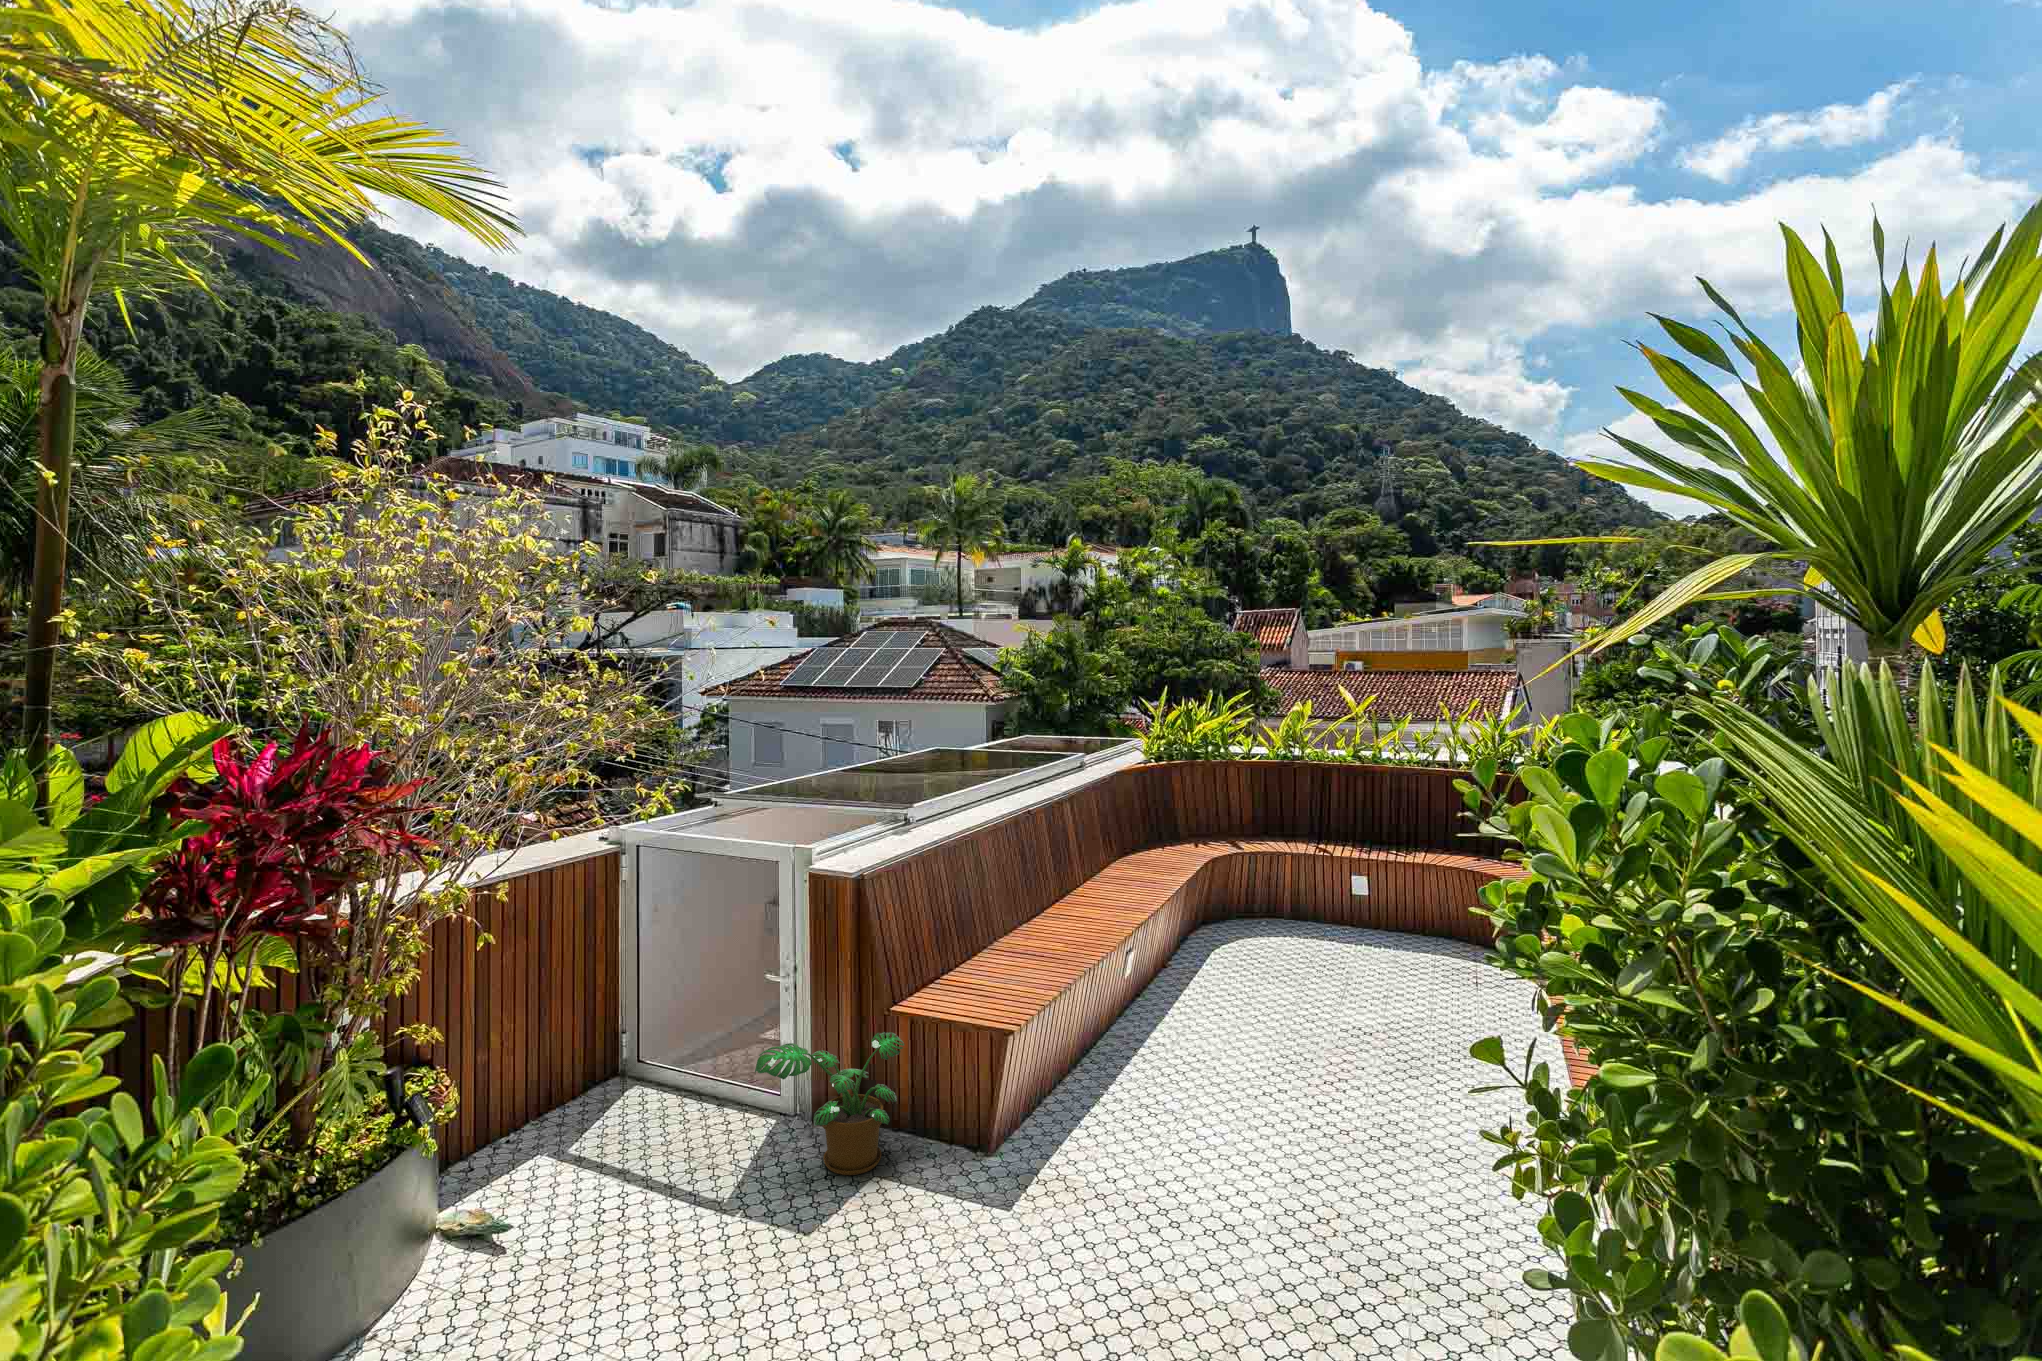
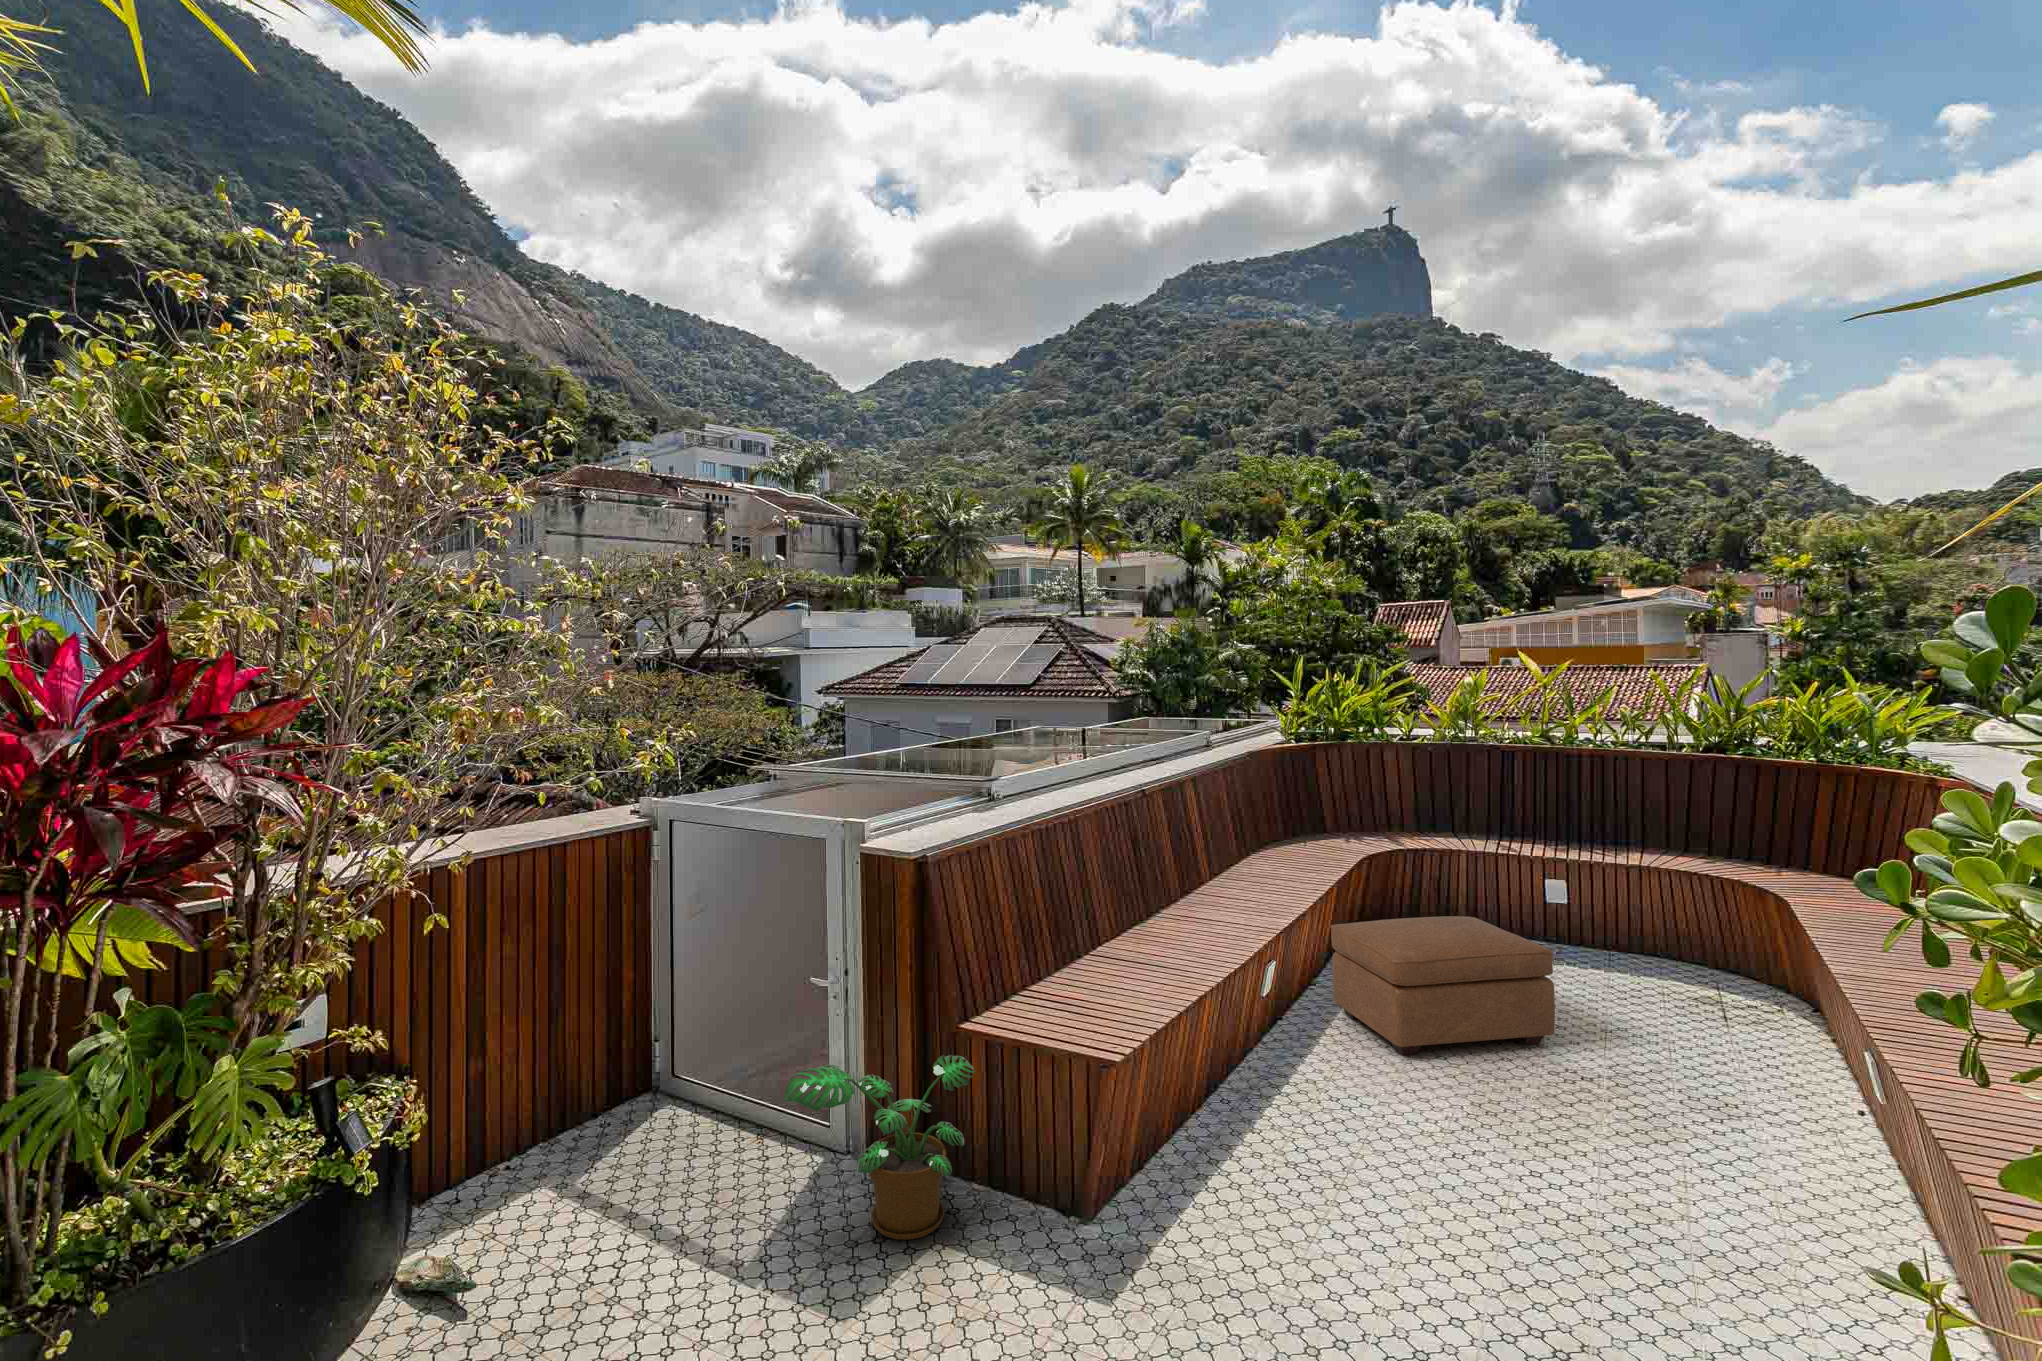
ottoman: none [1180,909,1346,1020] -> present [1331,916,1555,1055]

